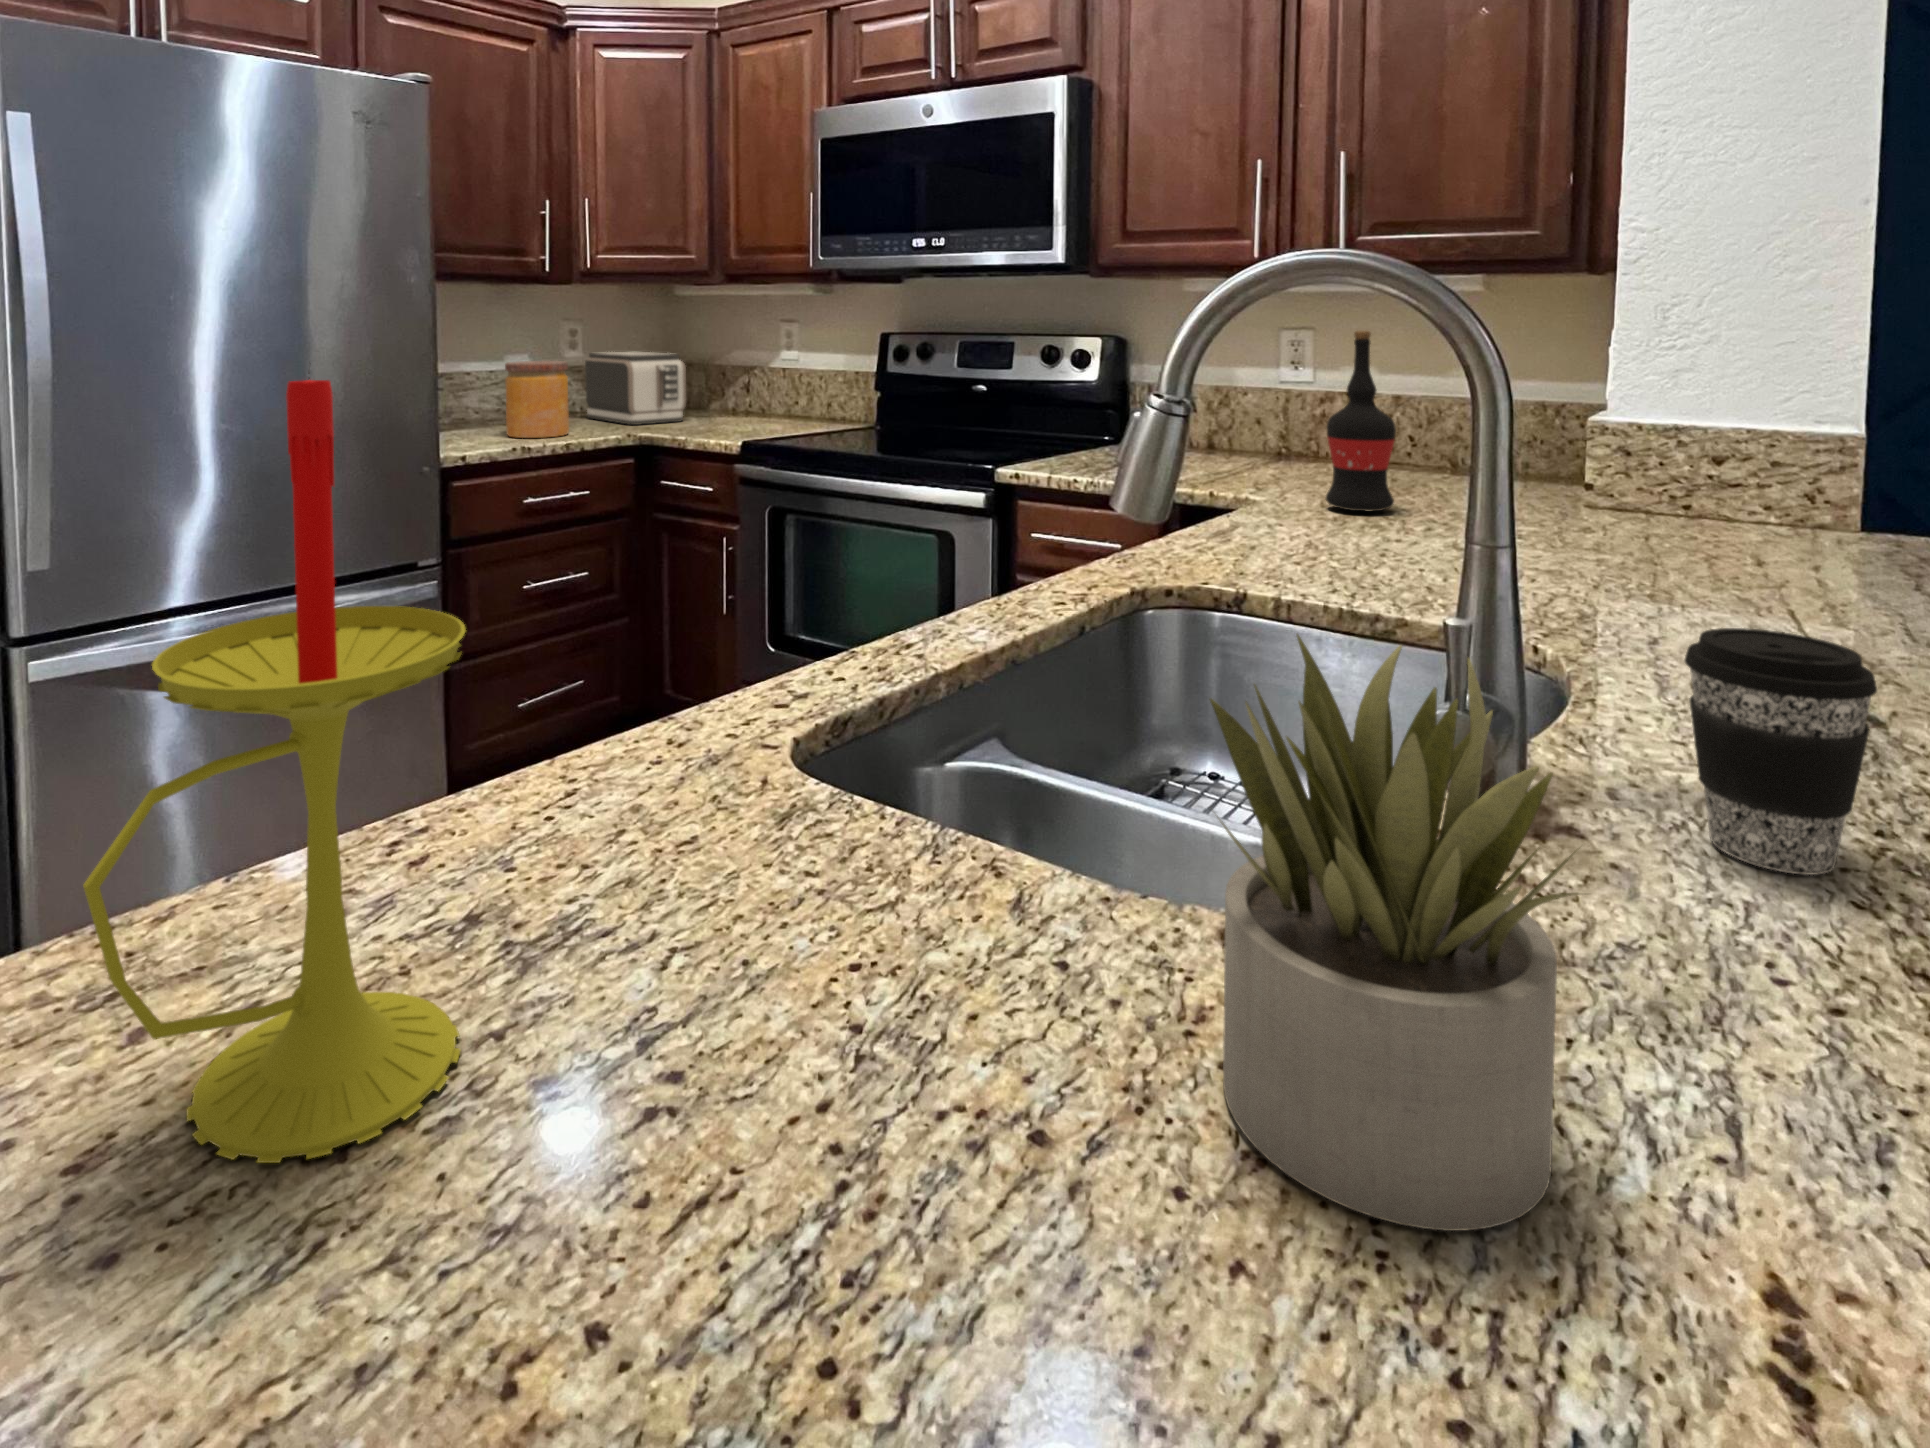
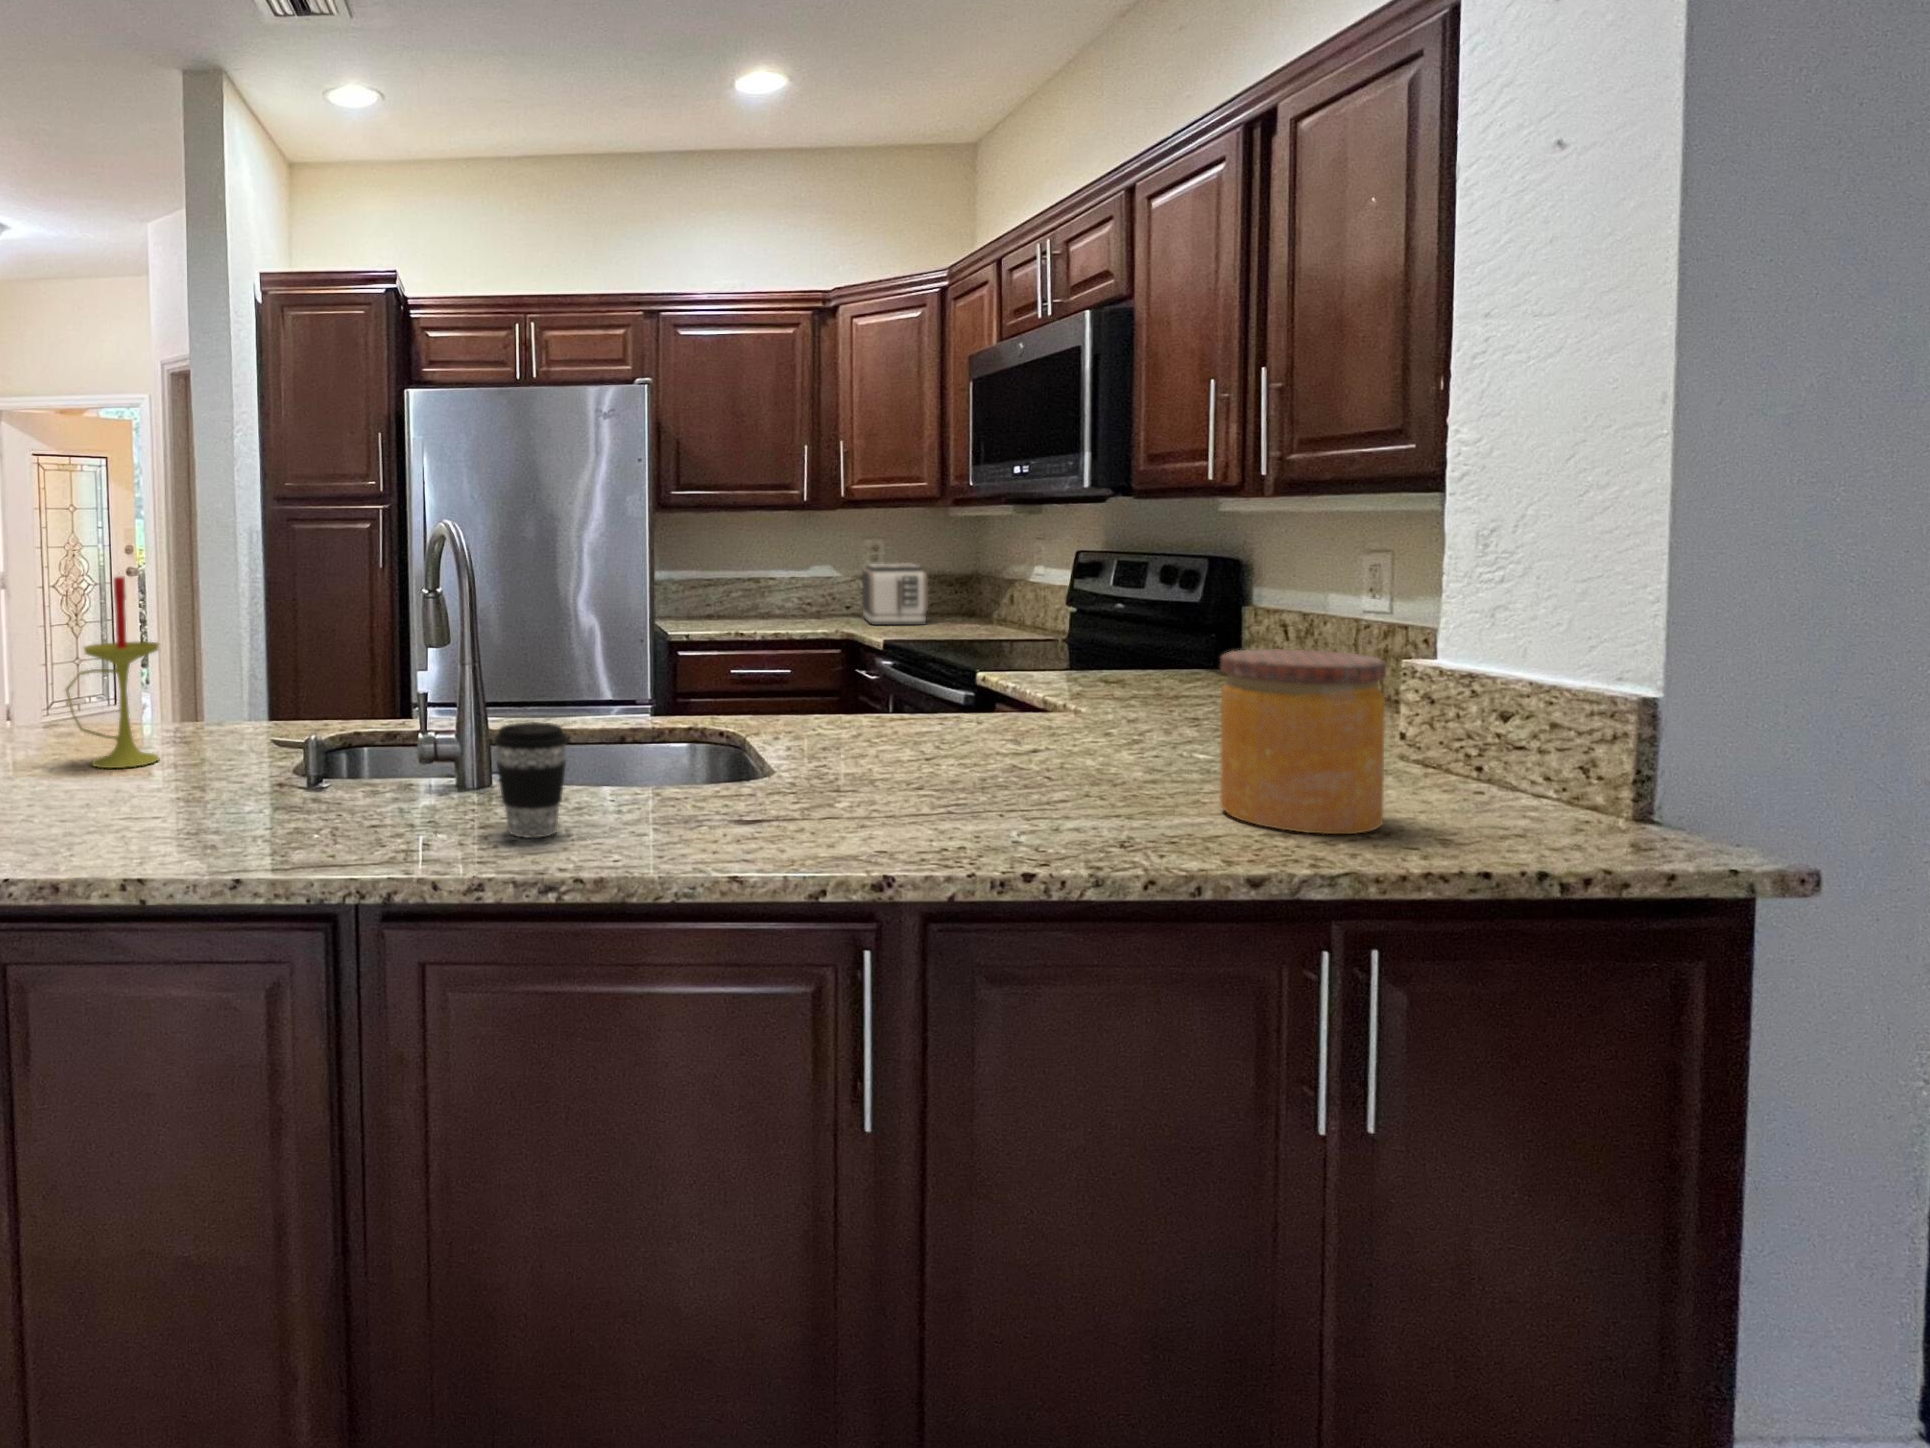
wine bottle: present [1326,331,1396,512] -> none [1131,559,1203,734]
jar: present [505,361,569,438] -> present [1220,649,1386,834]
succulent plant: present [1209,634,1581,1231] -> none [185,666,281,825]

